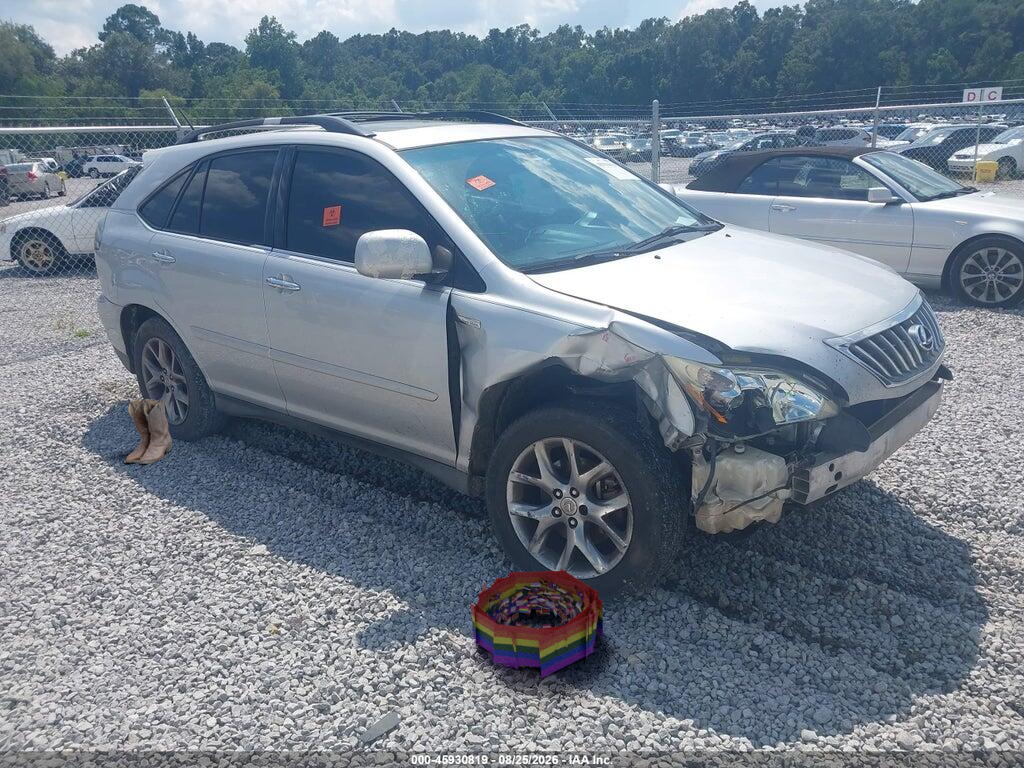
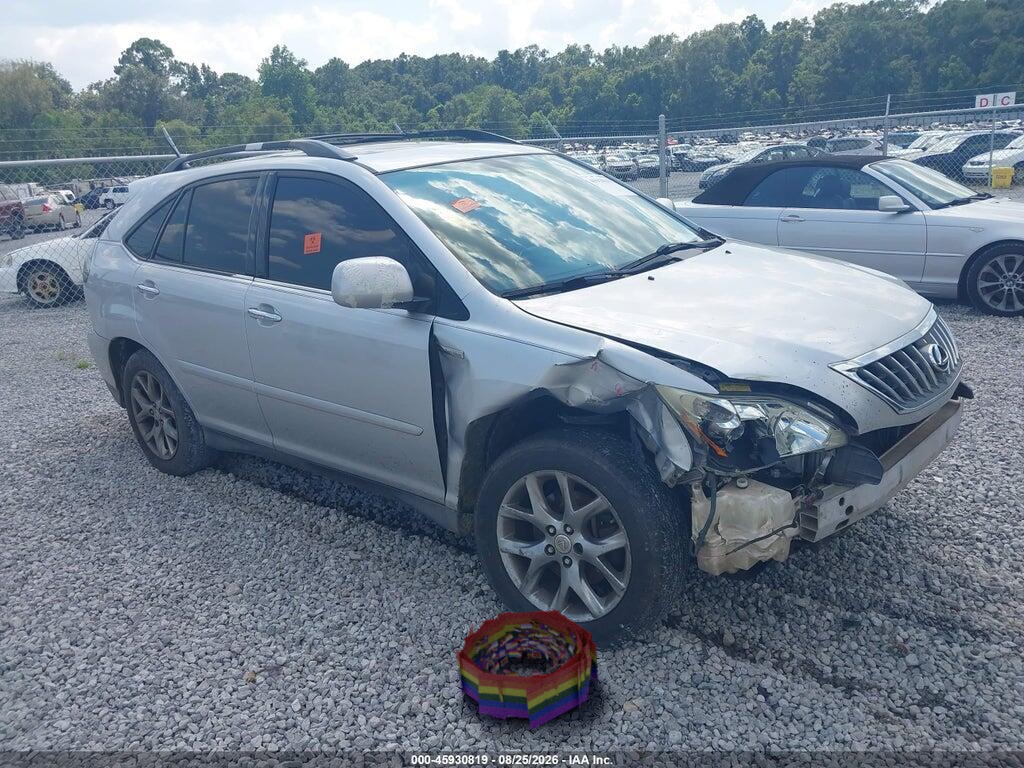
boots: present [124,399,172,464] -> none [112,432,162,500]

